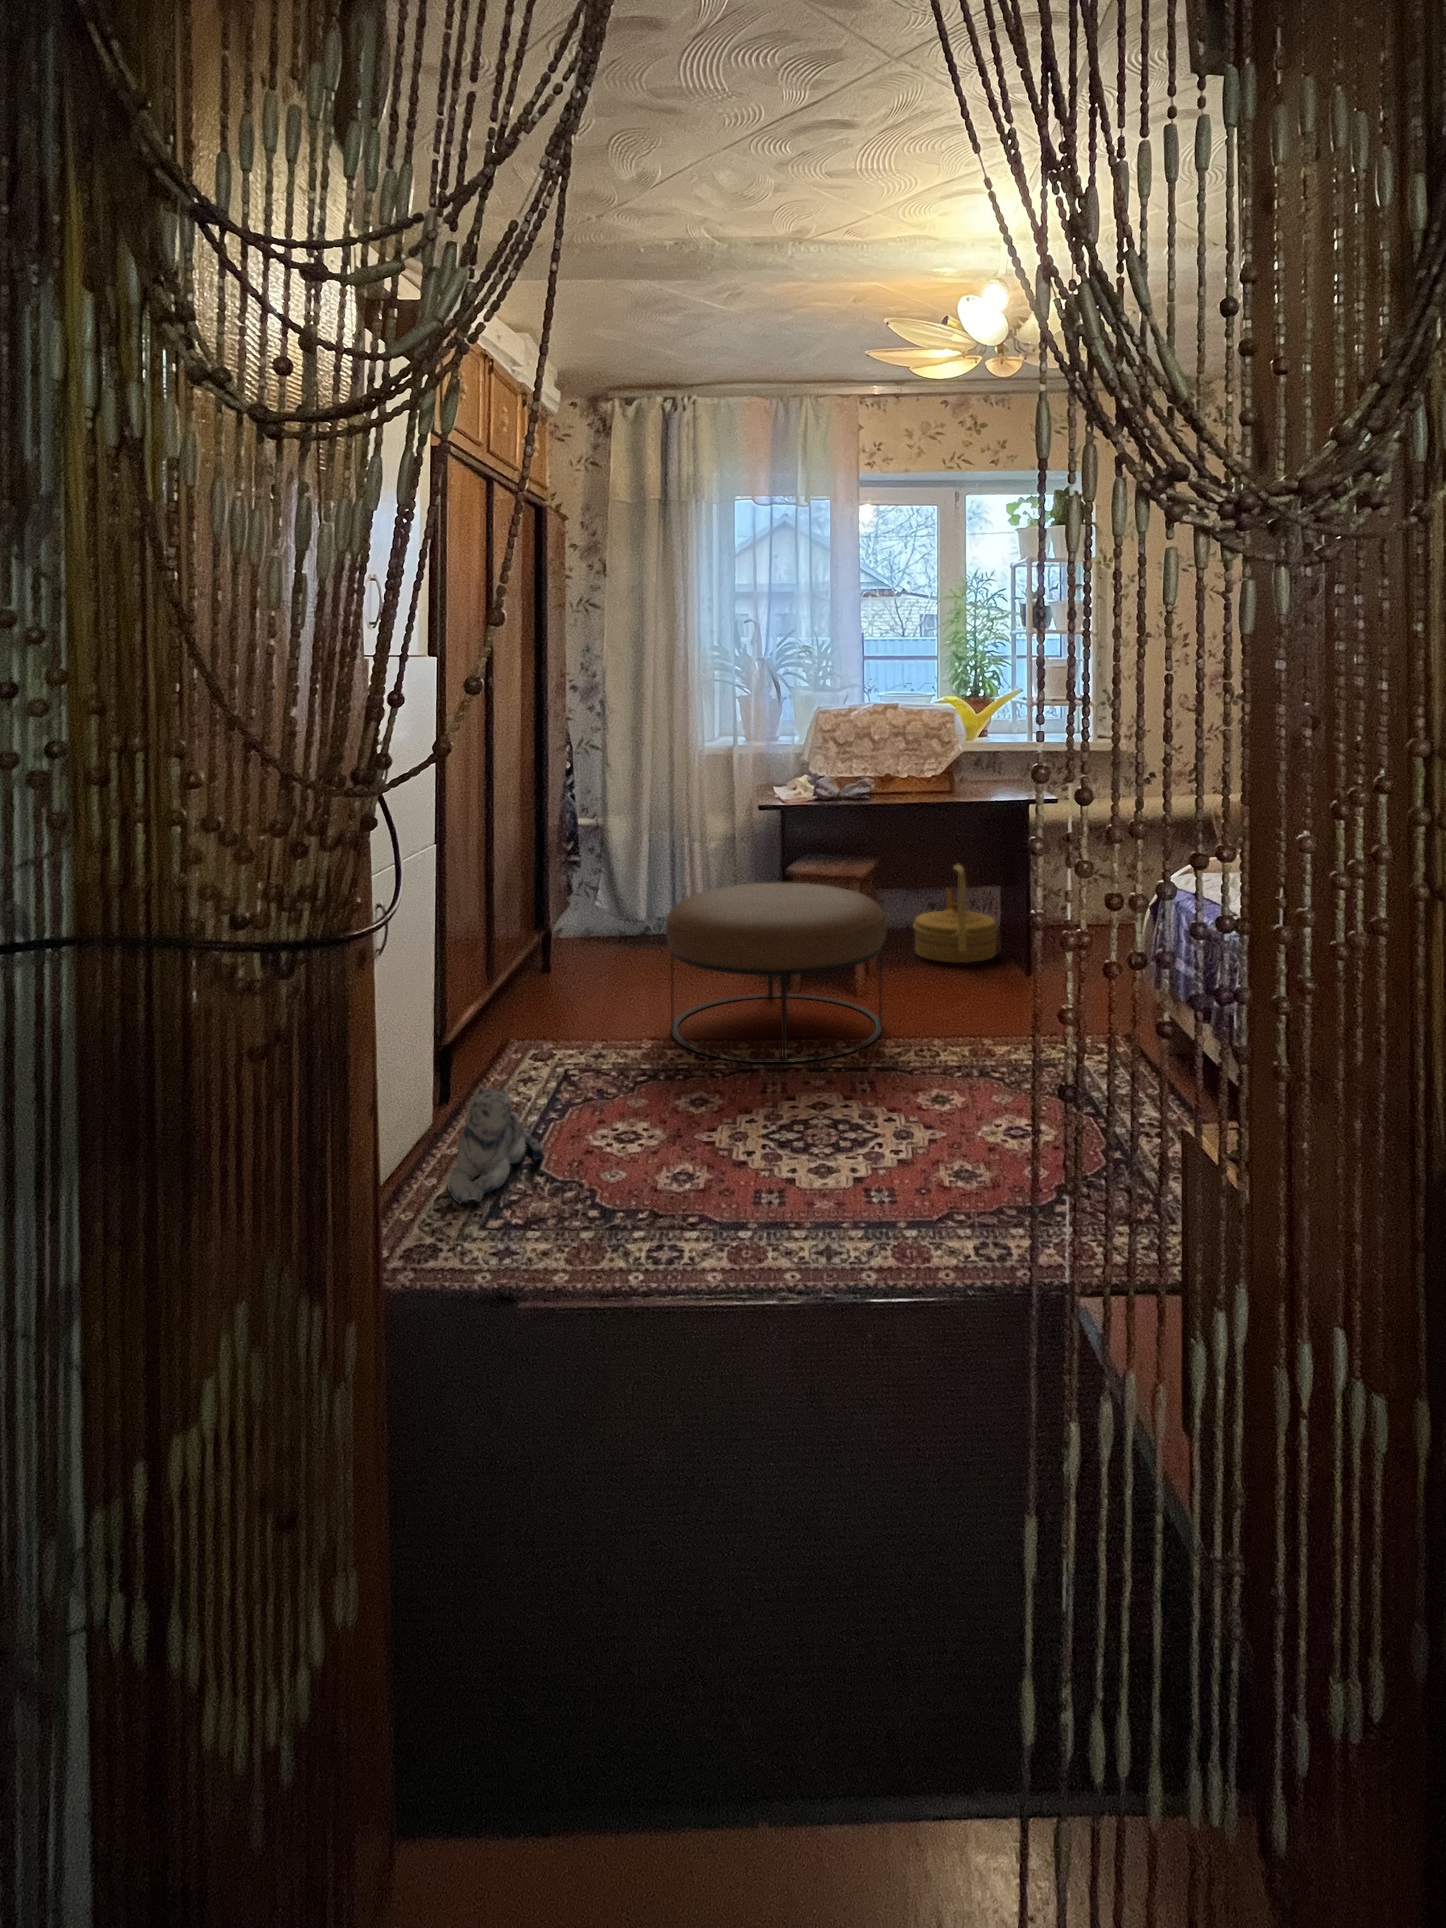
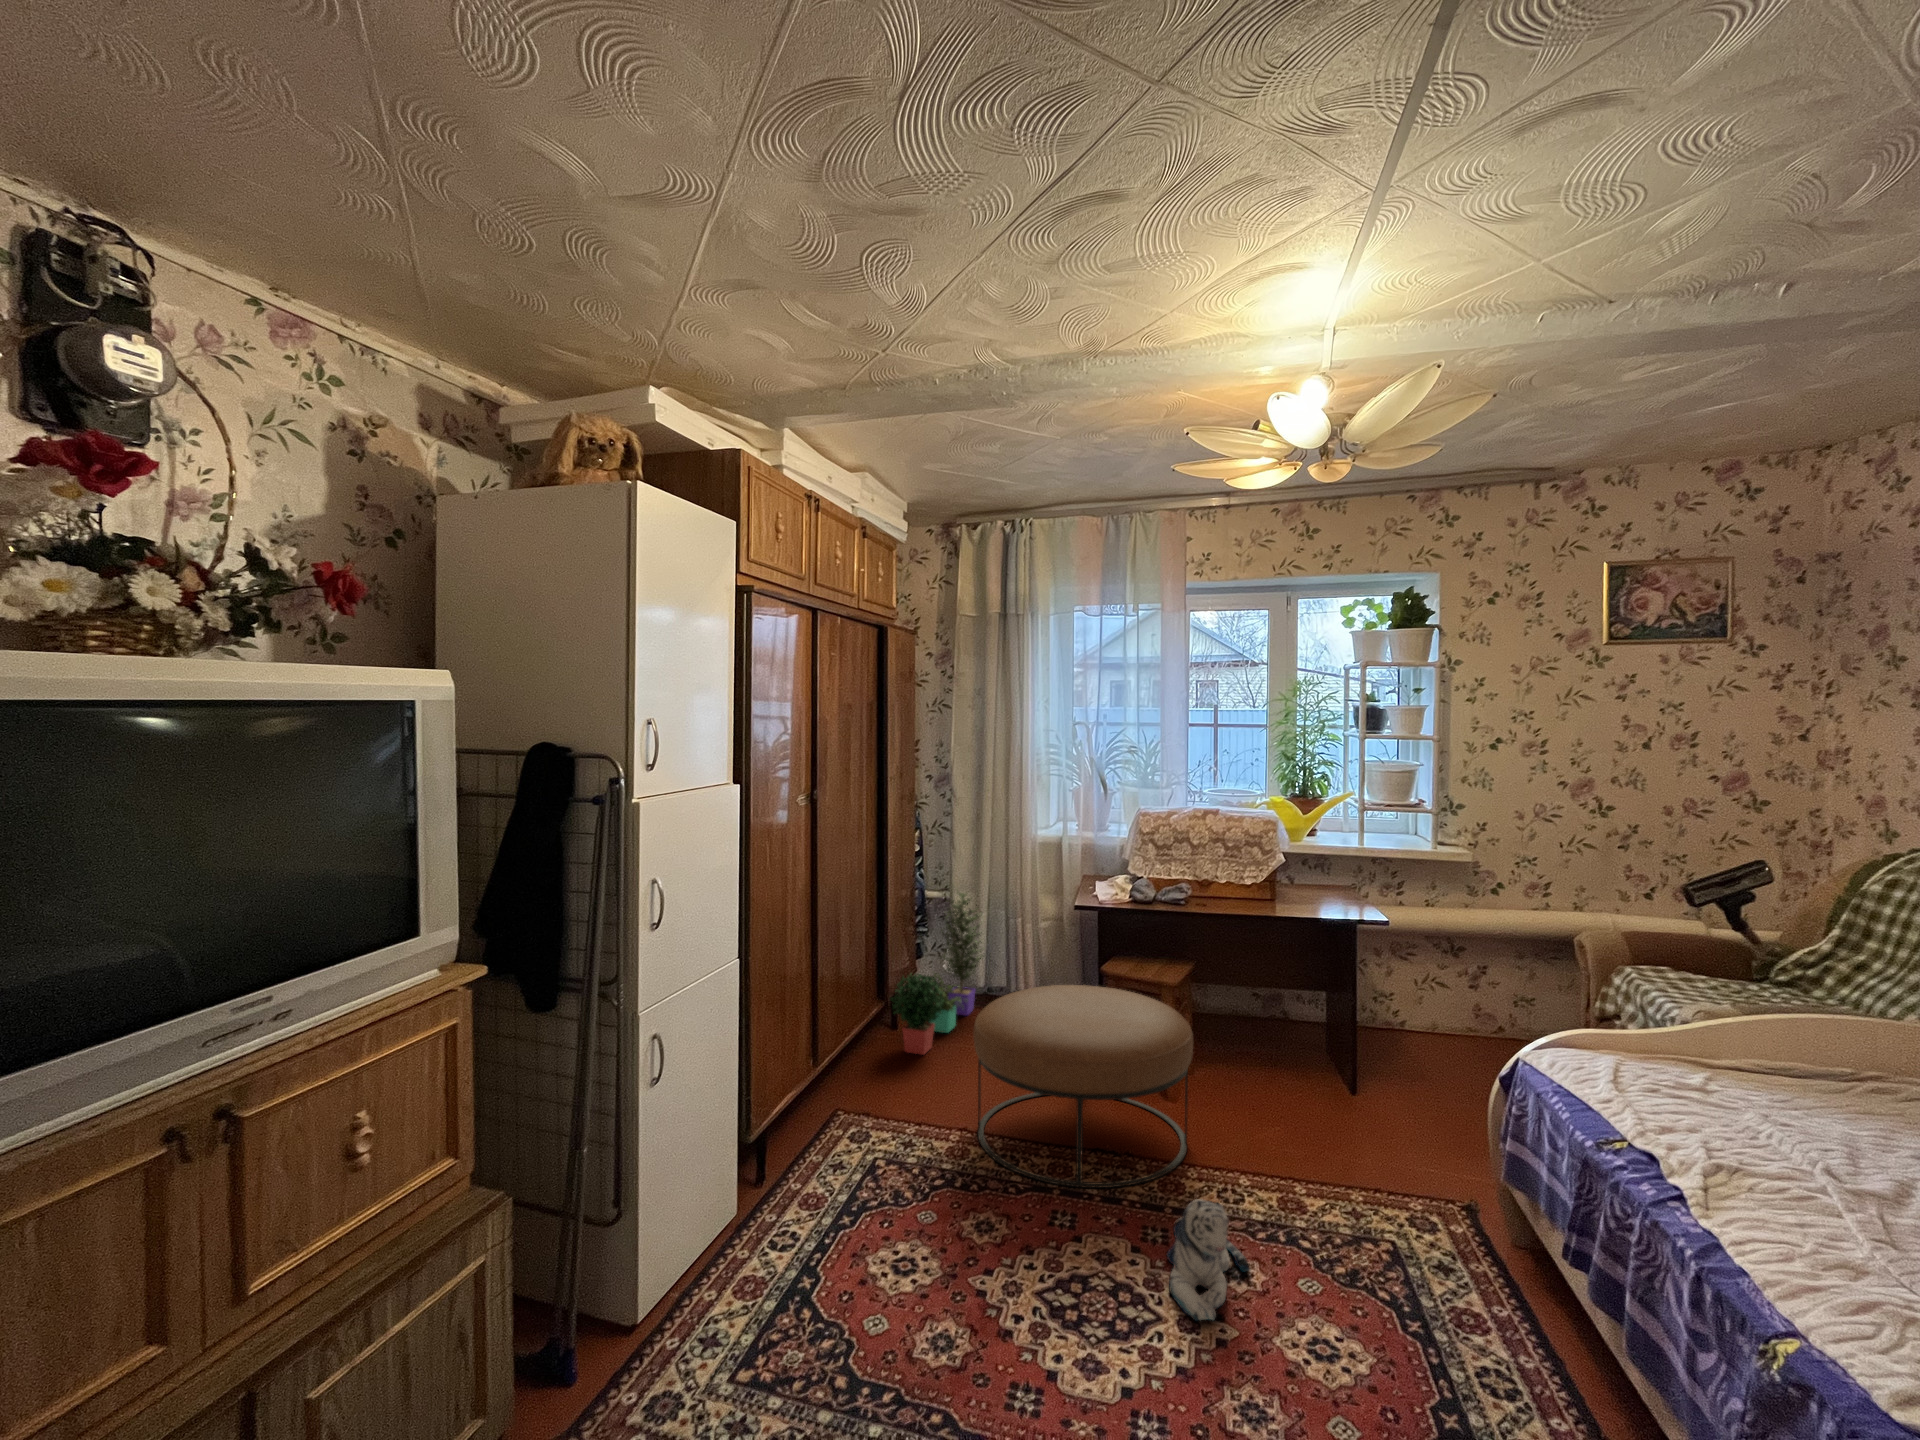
potted plant: none [555,806,652,980] -> present [891,892,984,1055]
woven basket: present [913,865,998,963] -> none [1232,955,1320,1068]
plush toy: present [447,1088,543,1204] -> present [1166,1199,1250,1321]

